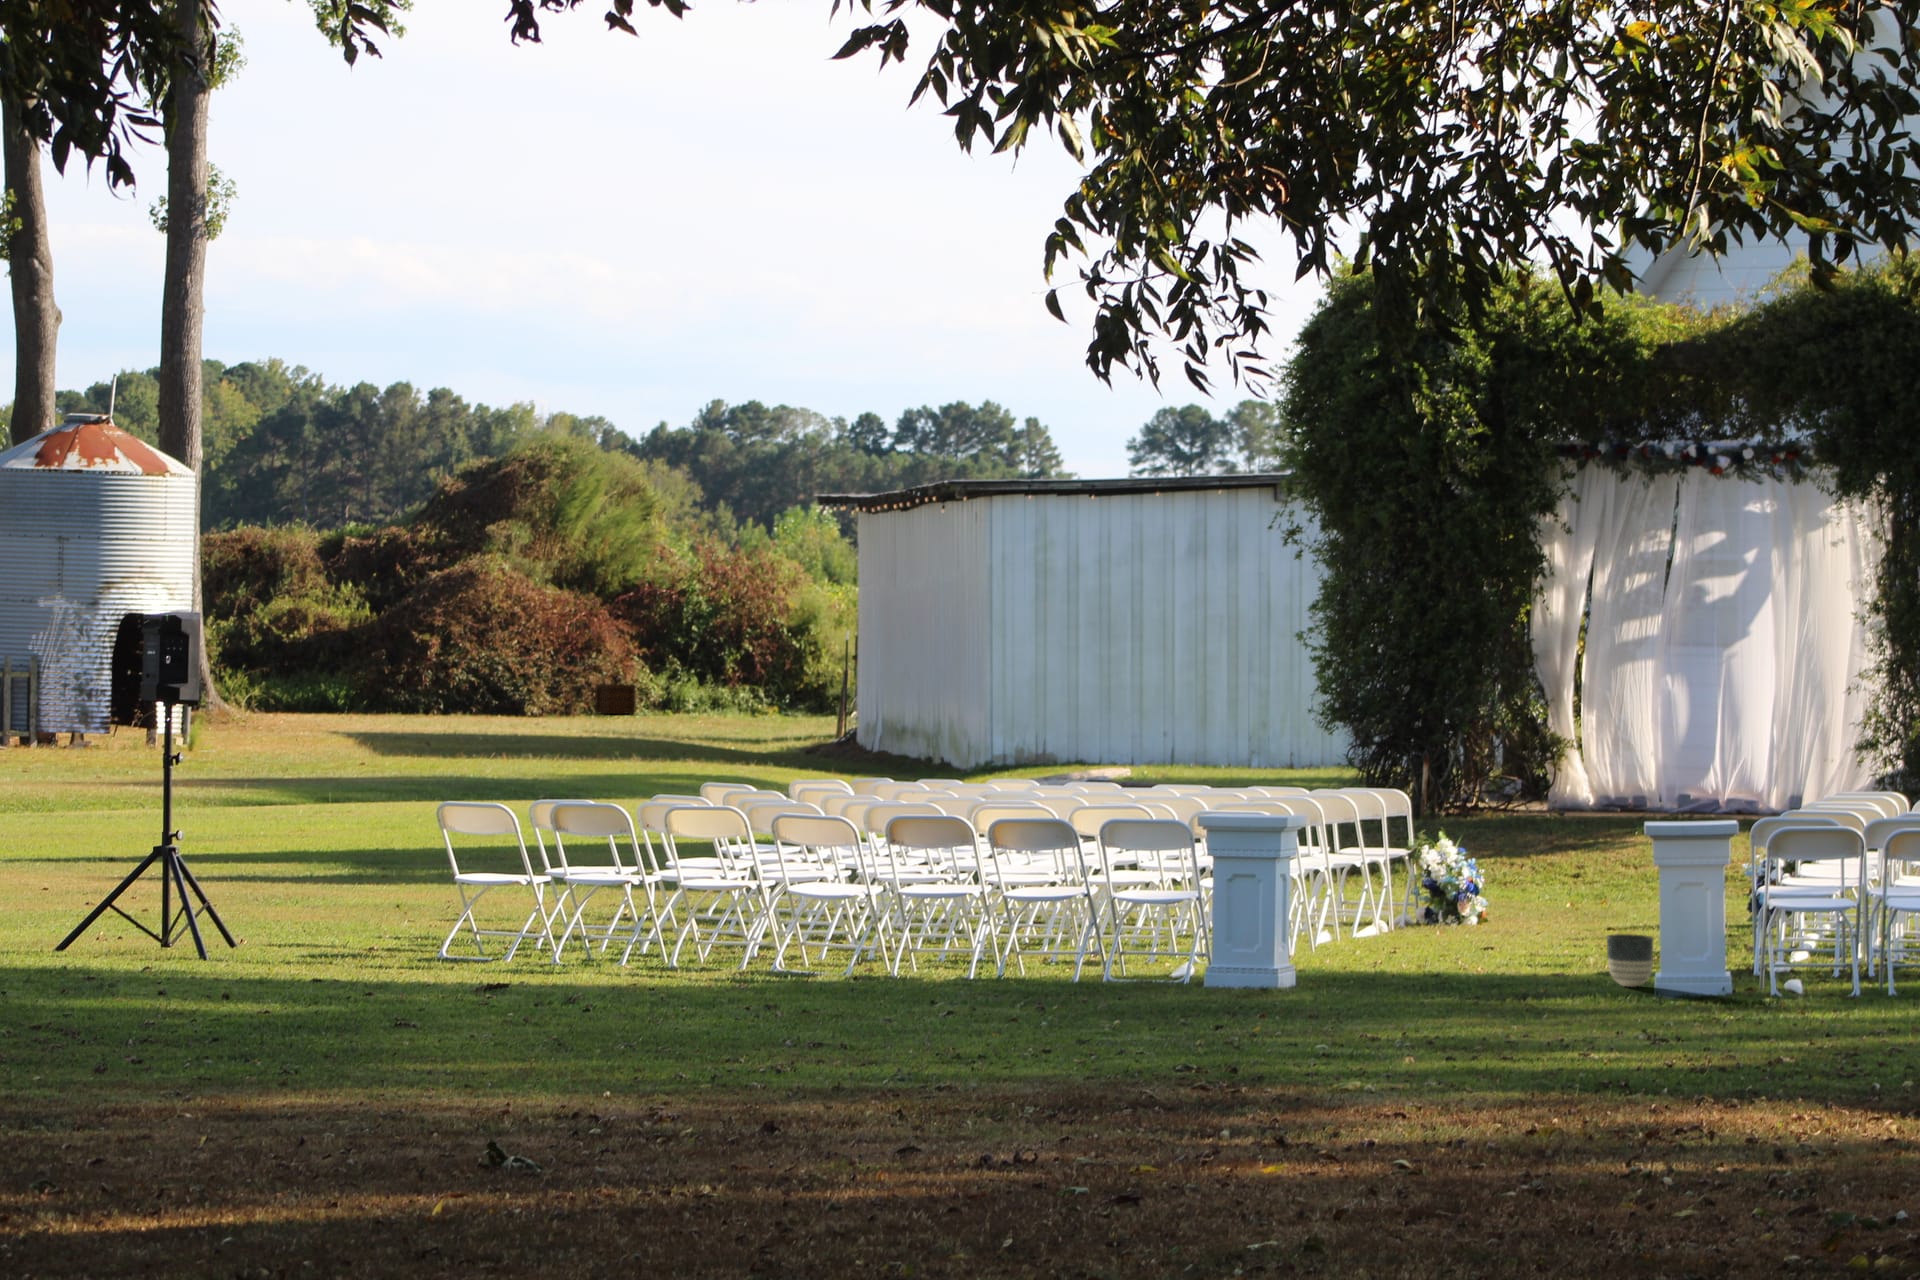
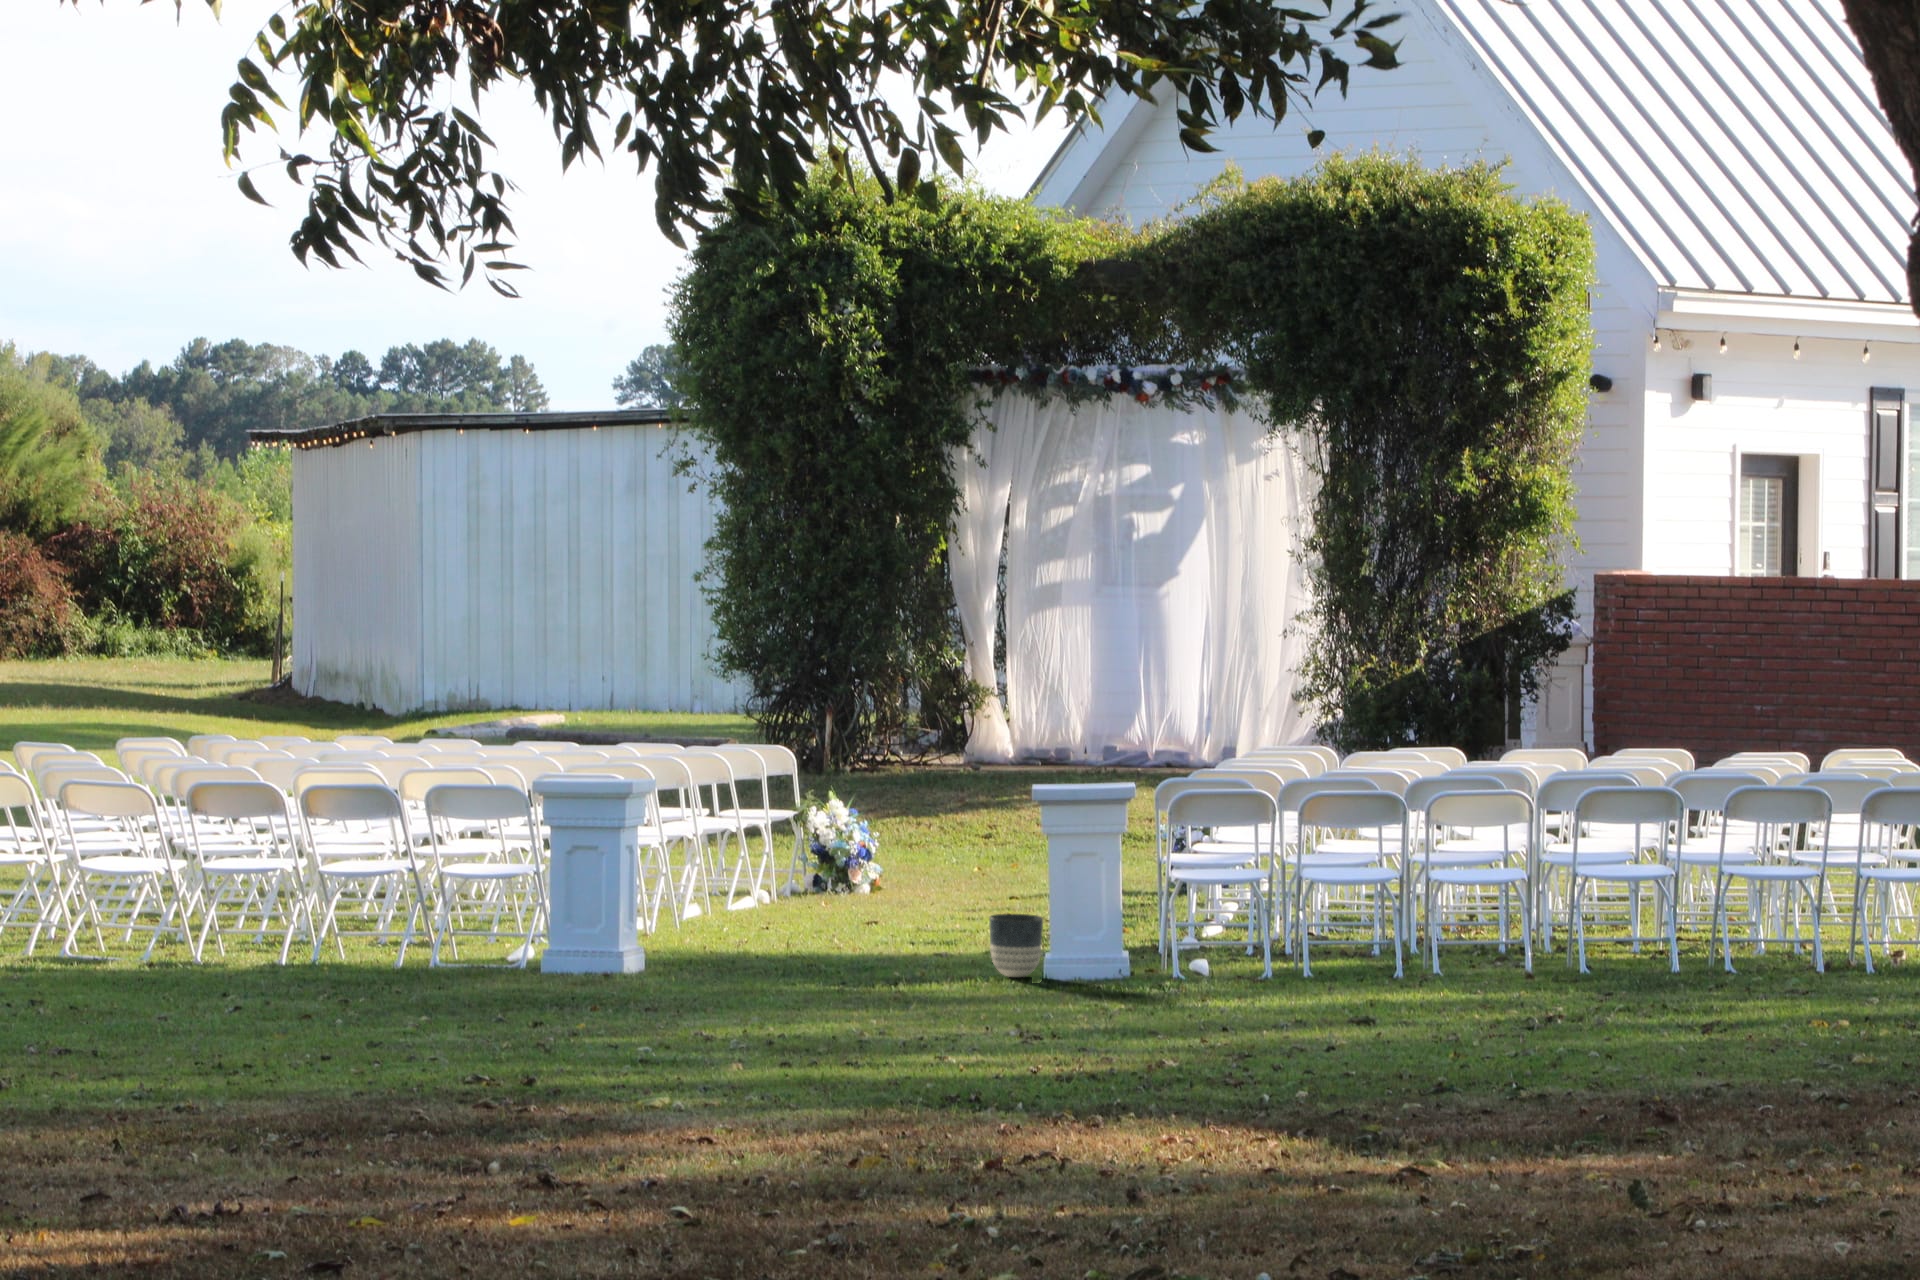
wooden crate: present [595,684,636,714] -> none [12,625,58,657]

